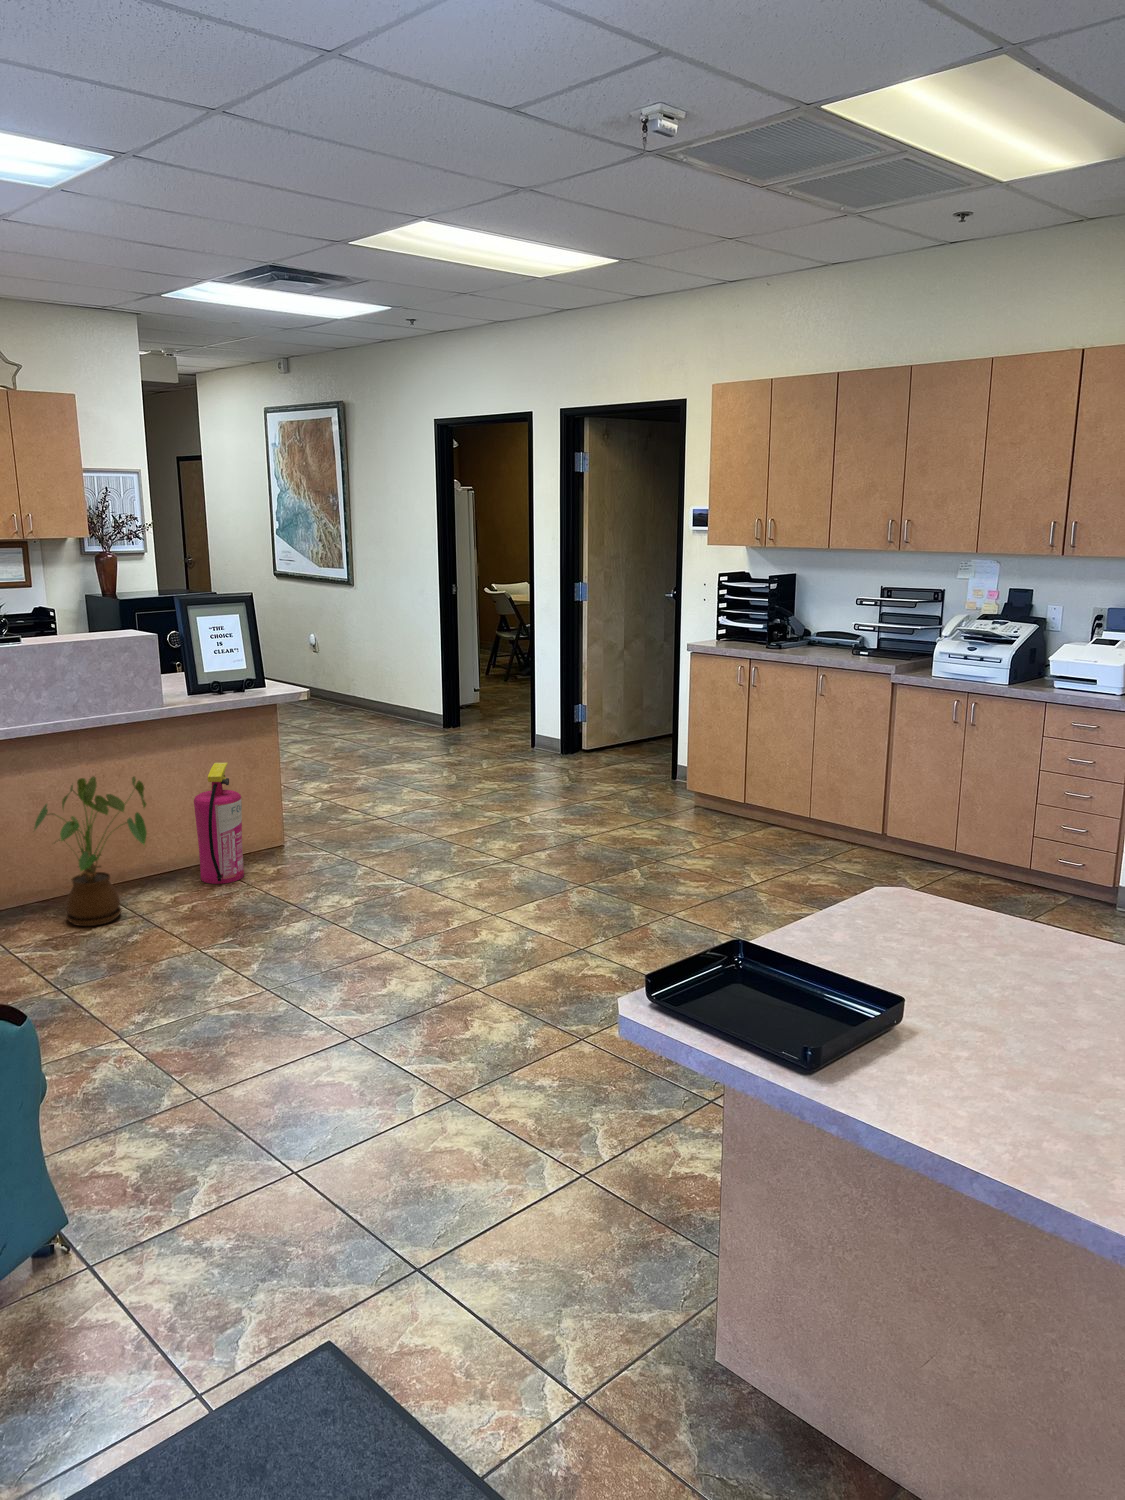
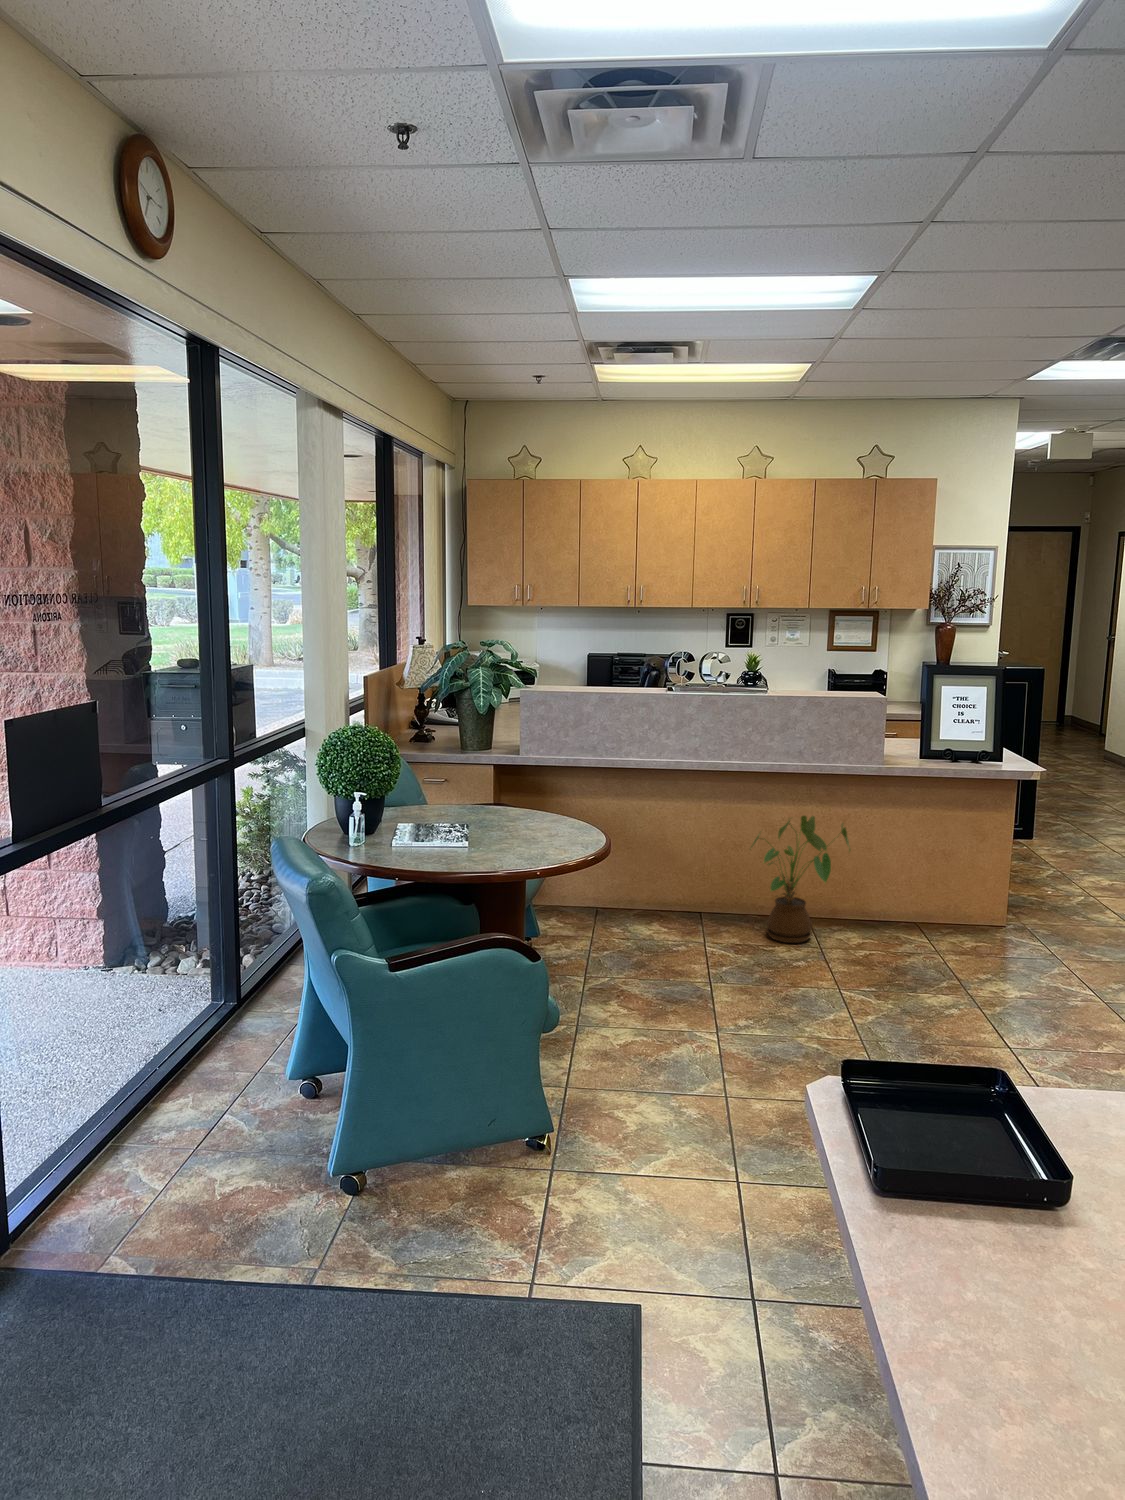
fire extinguisher: present [194,763,244,884] -> none [900,827,950,943]

